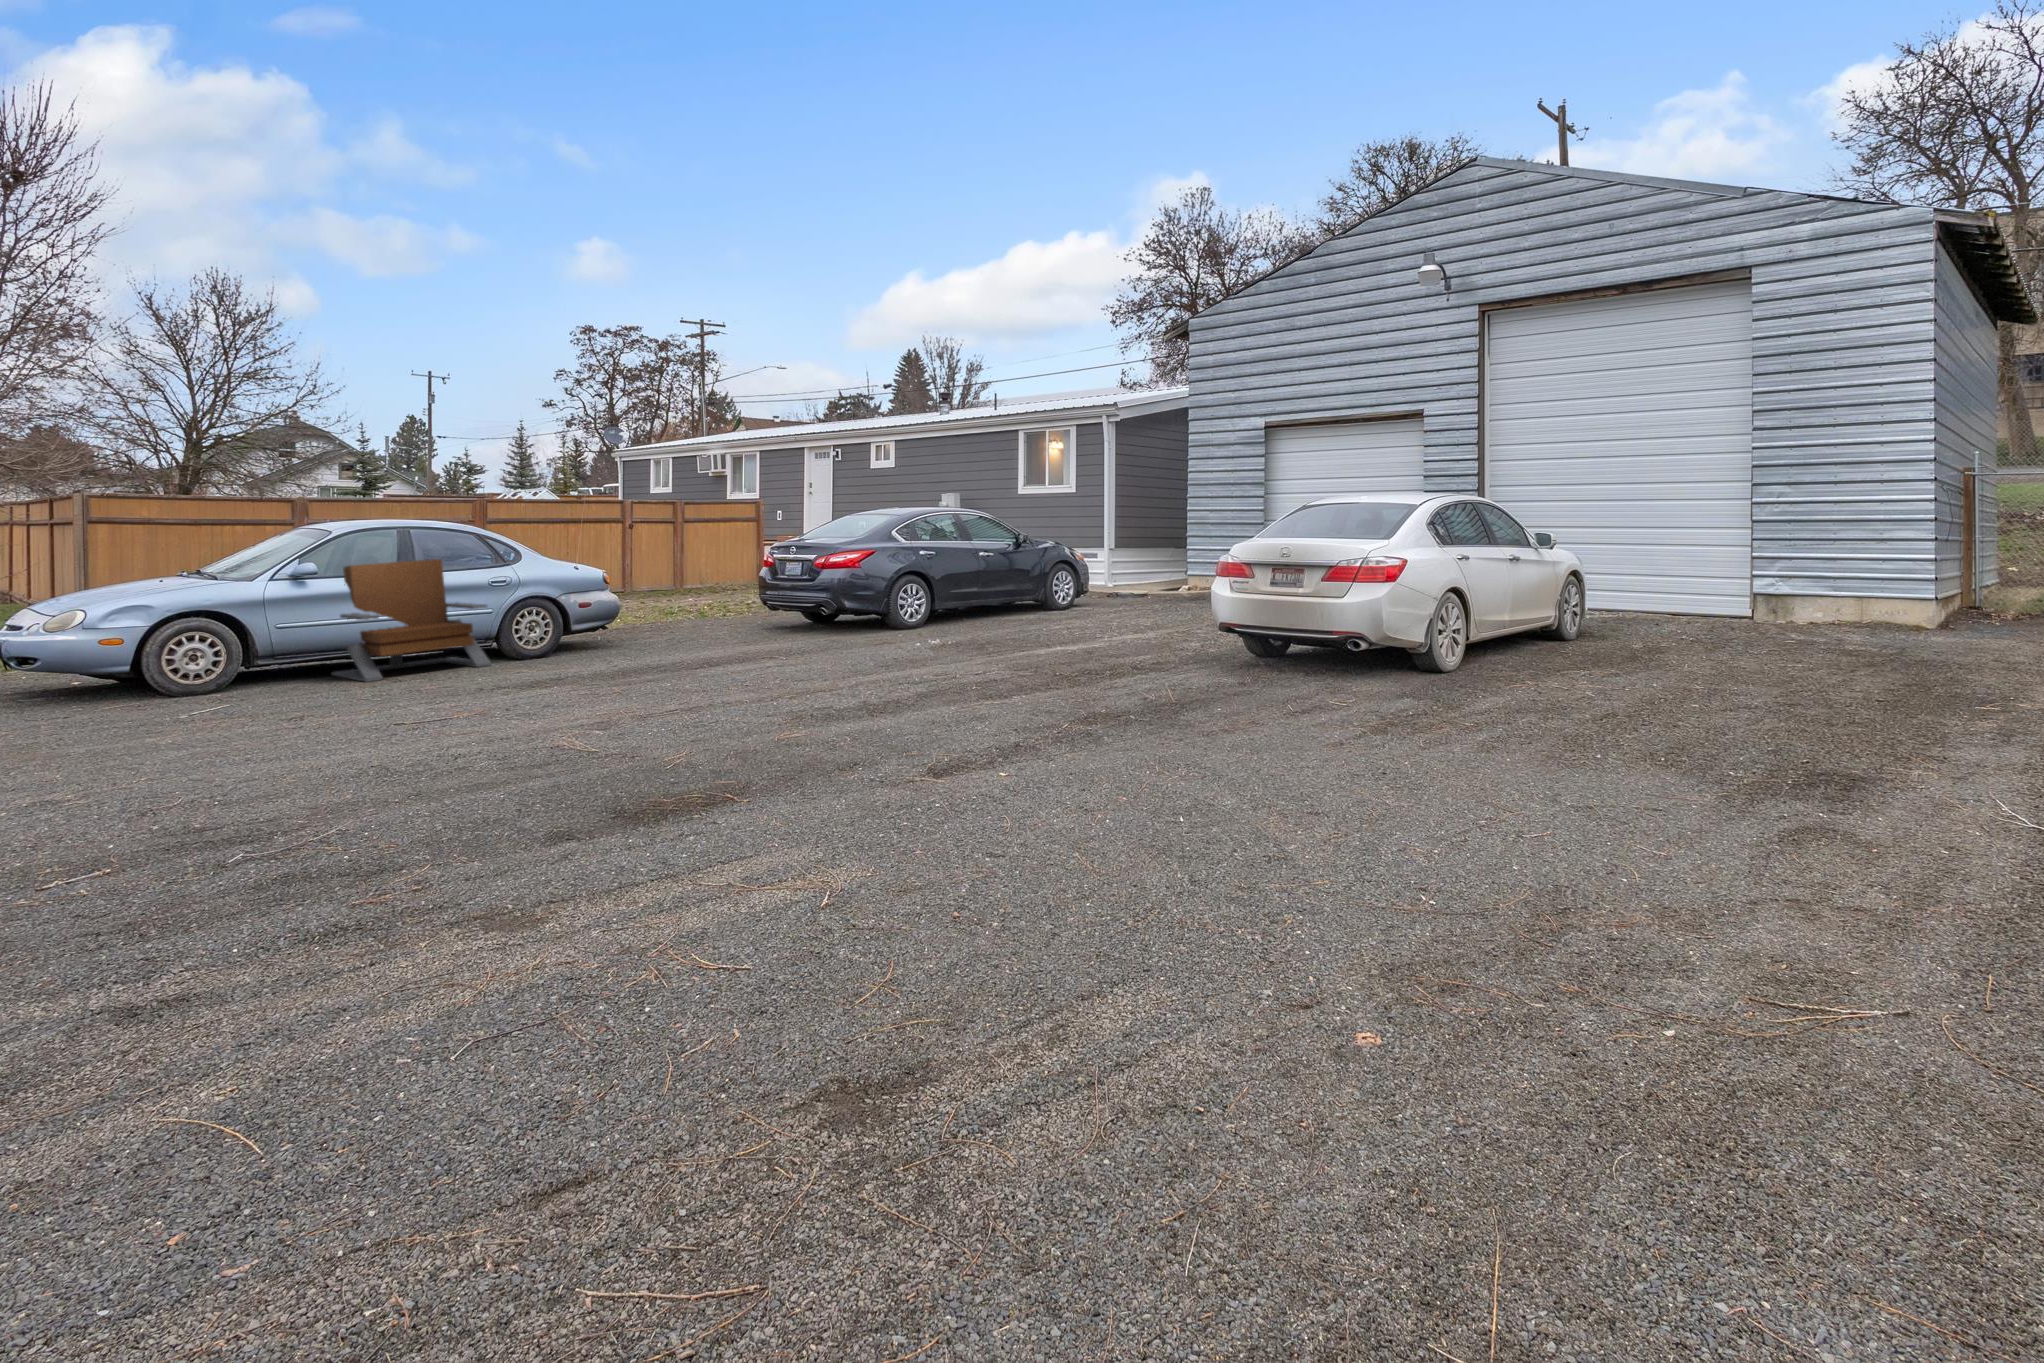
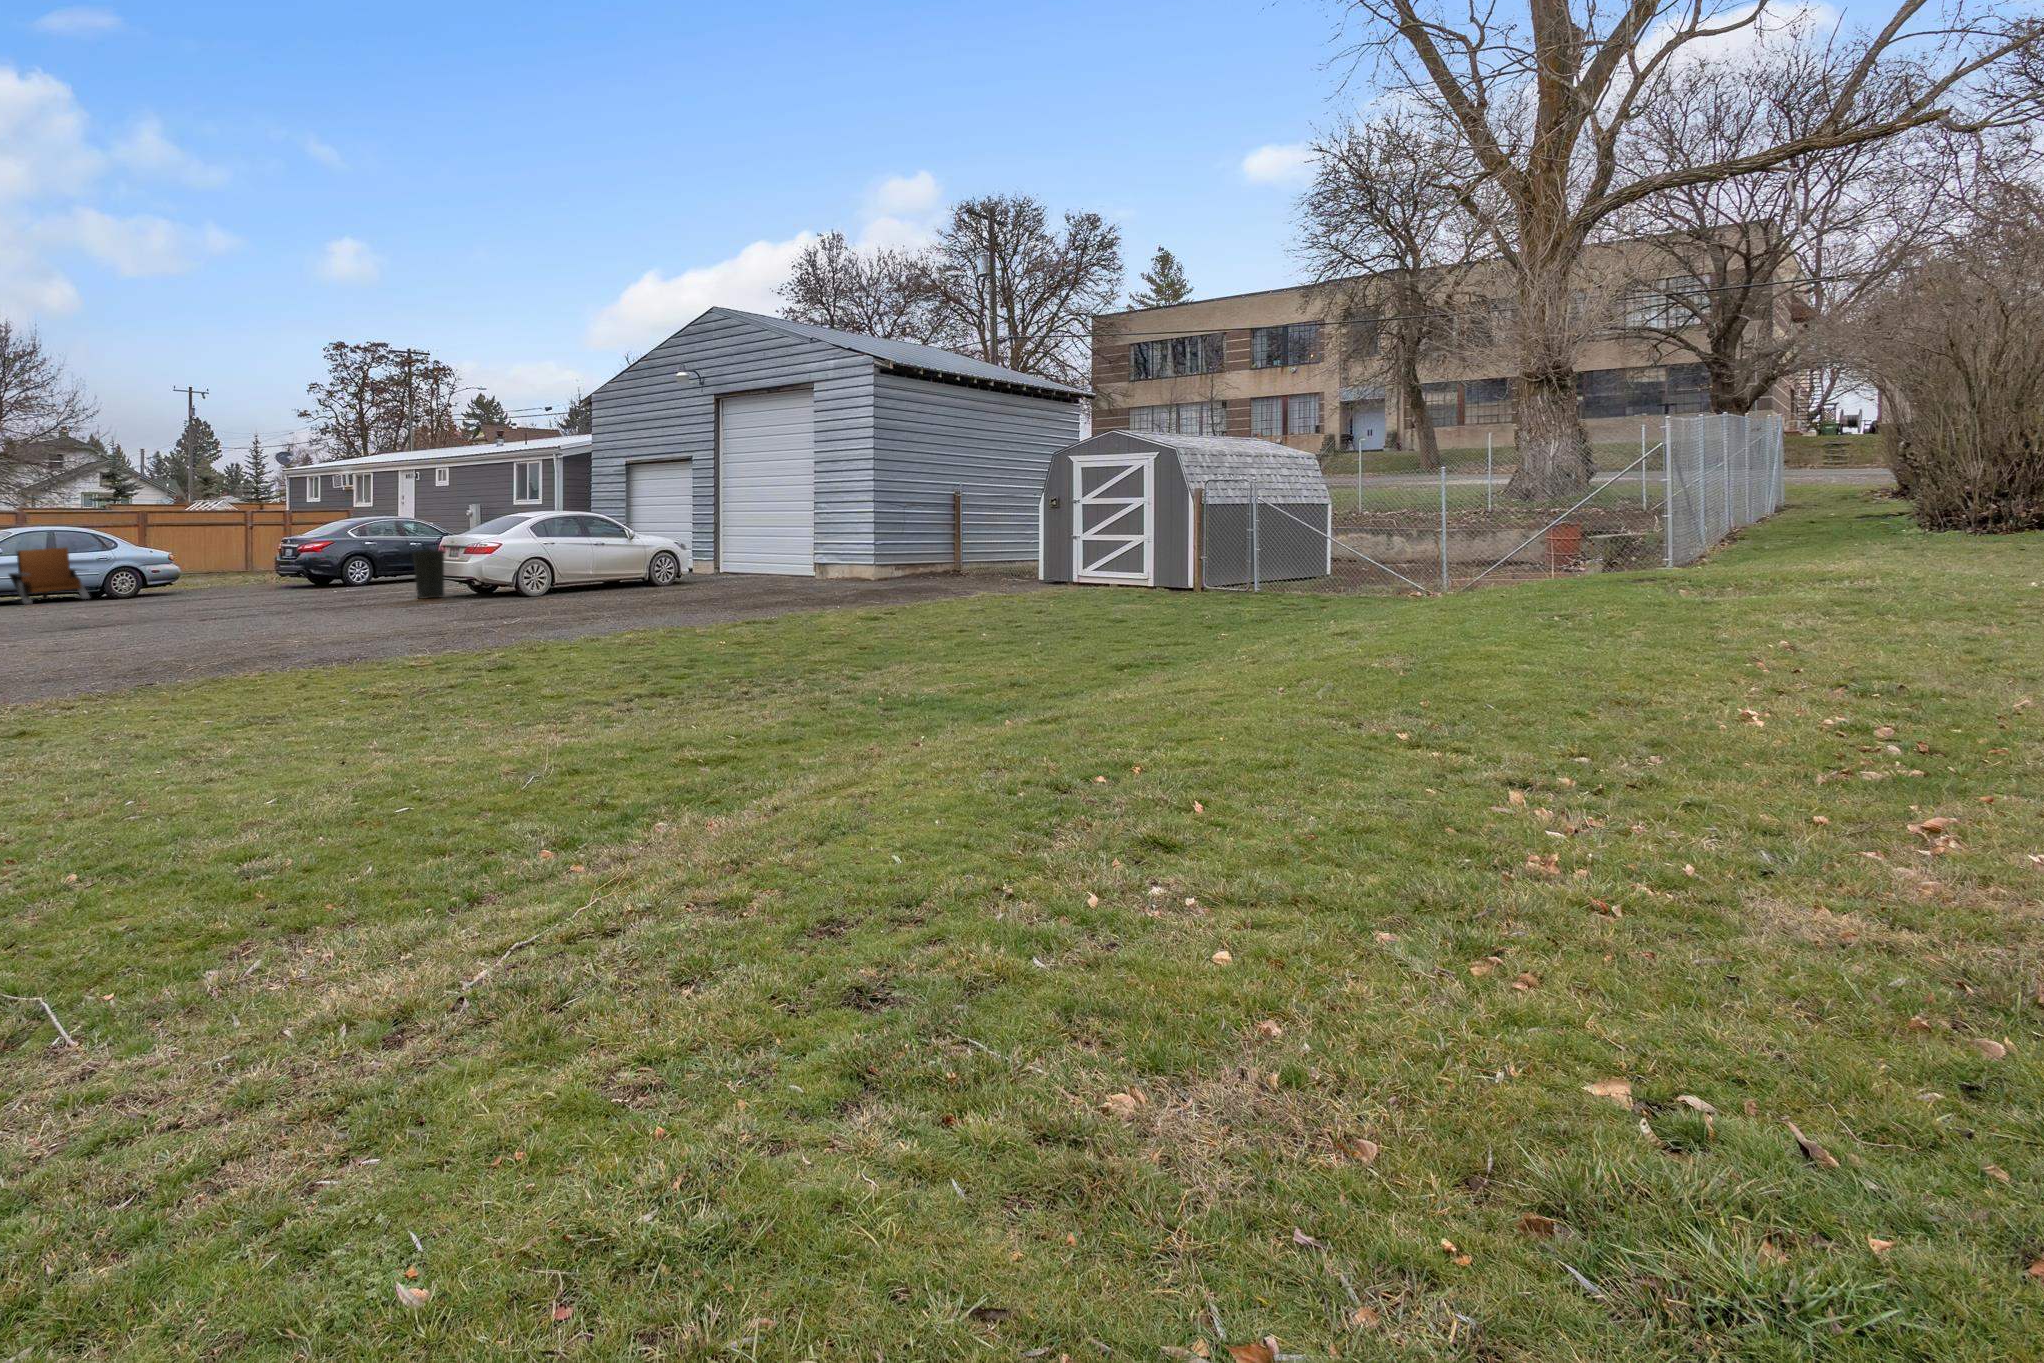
trash can: none [1336,554,1417,685] -> present [412,548,444,599]

